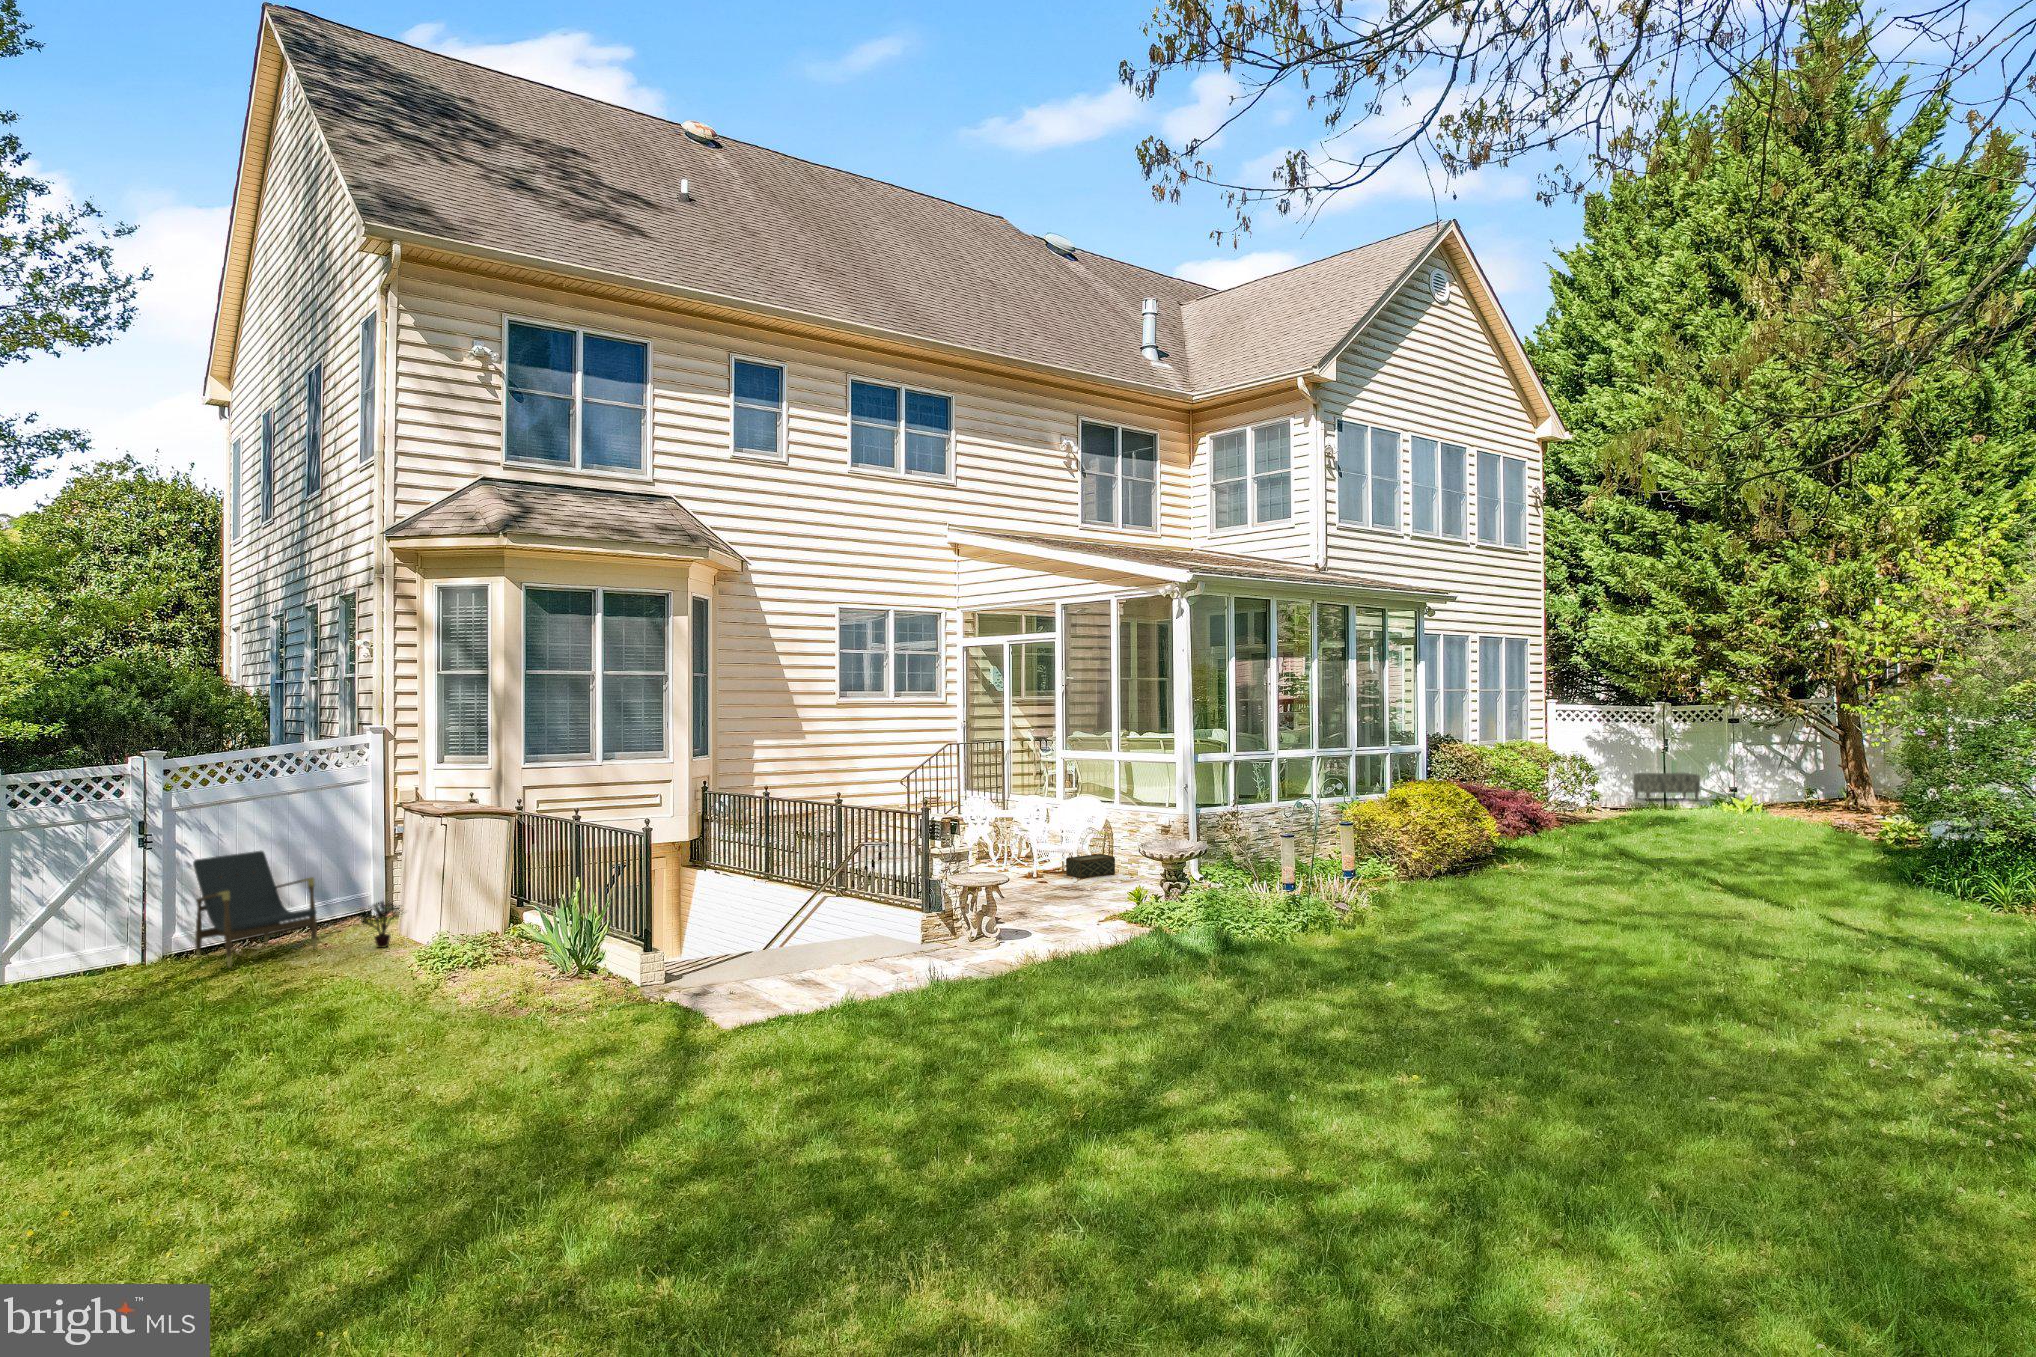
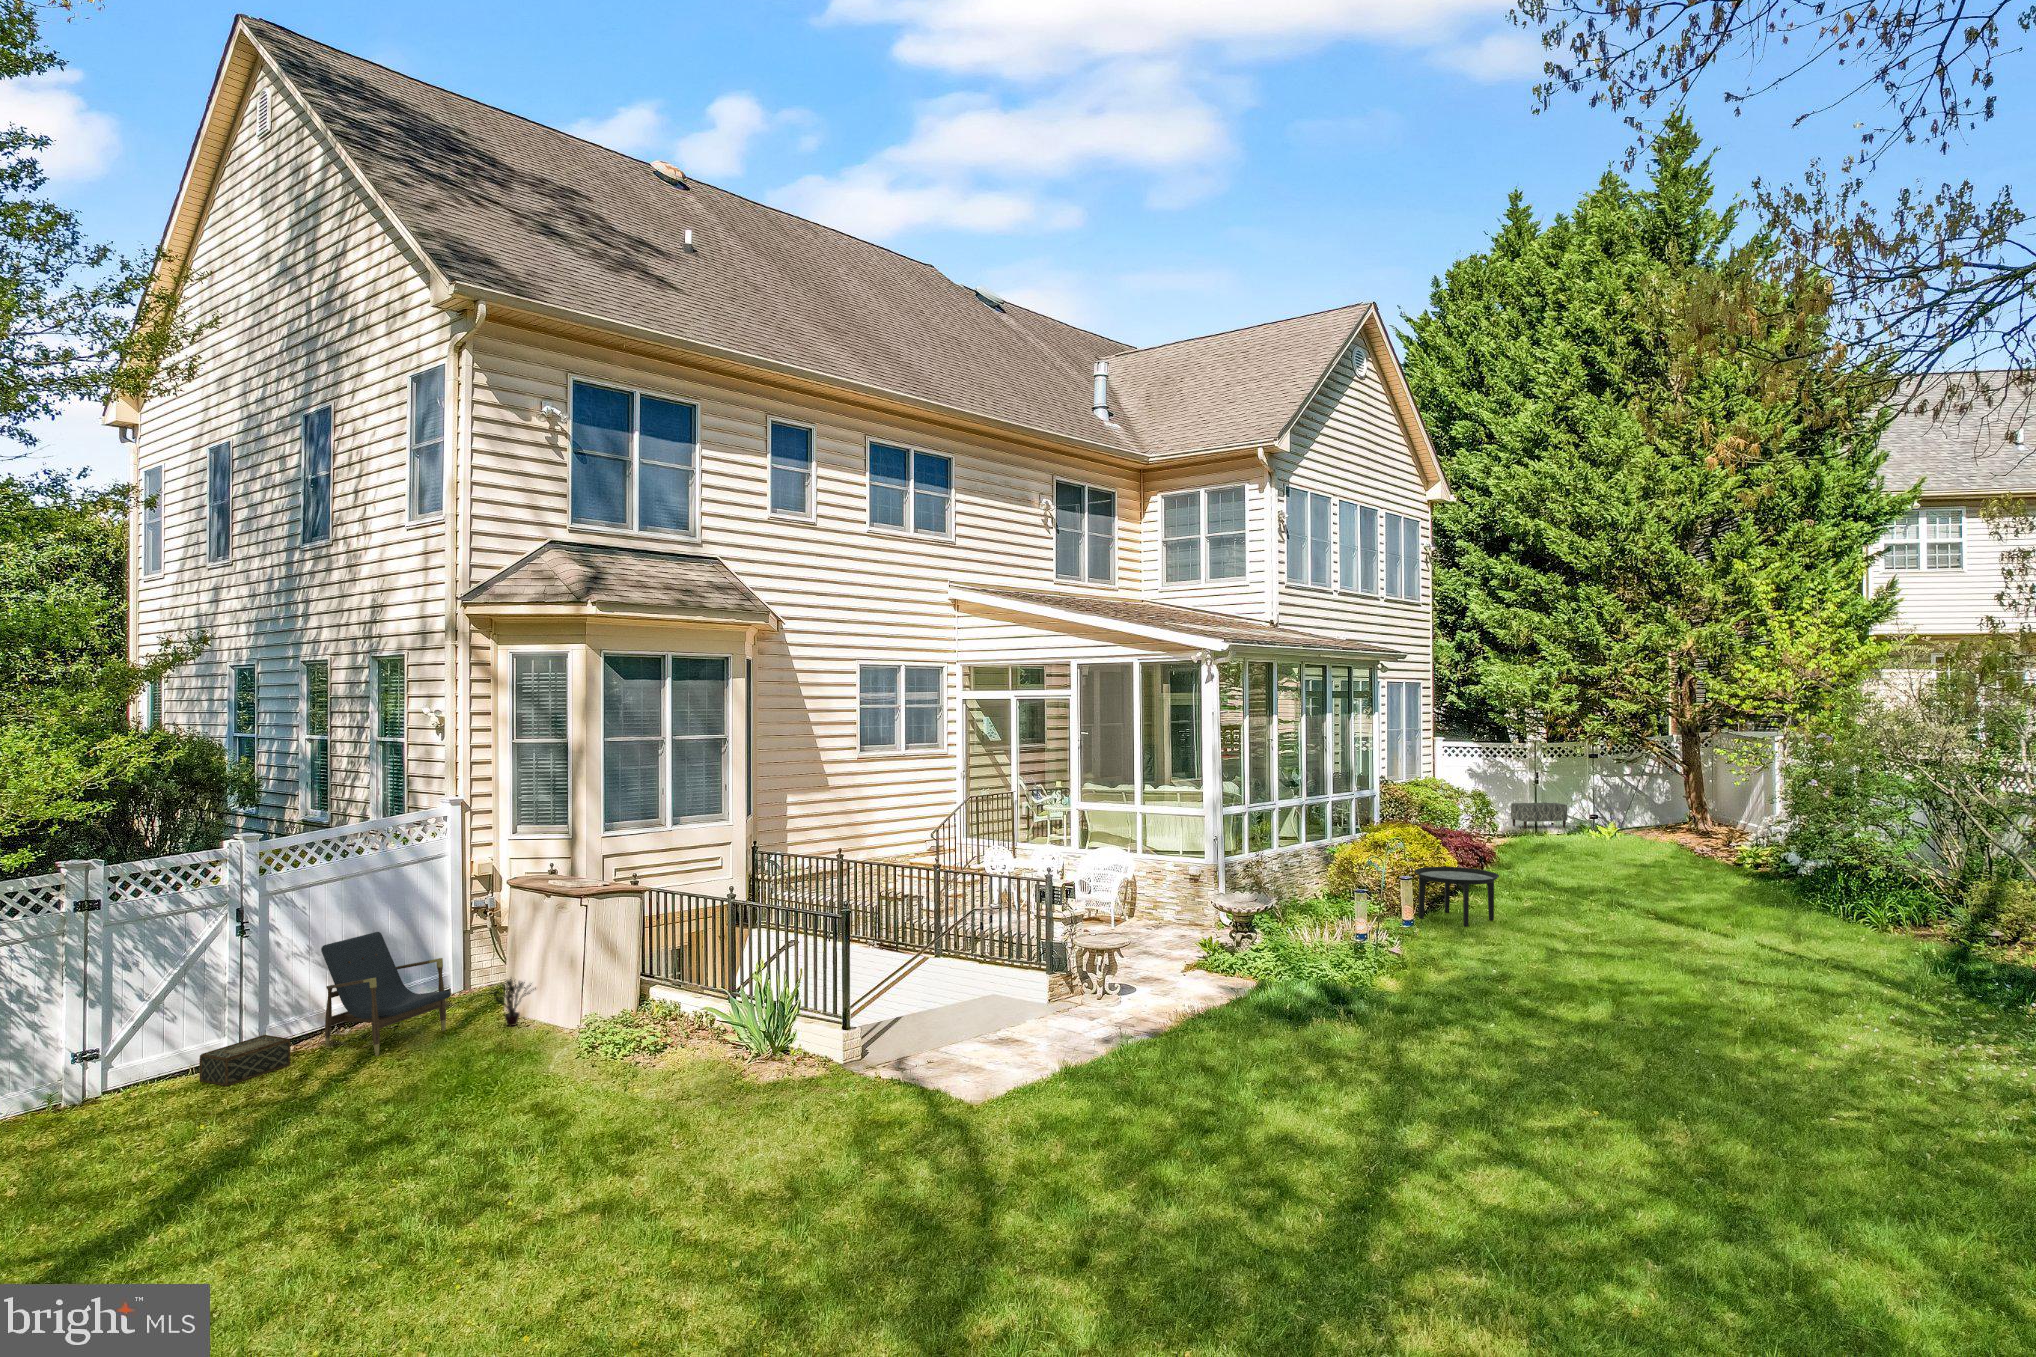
round table: none [1431,824,1528,889] -> present [1415,867,1499,927]
woven basket: present [1066,854,1115,878] -> present [199,1035,290,1086]

